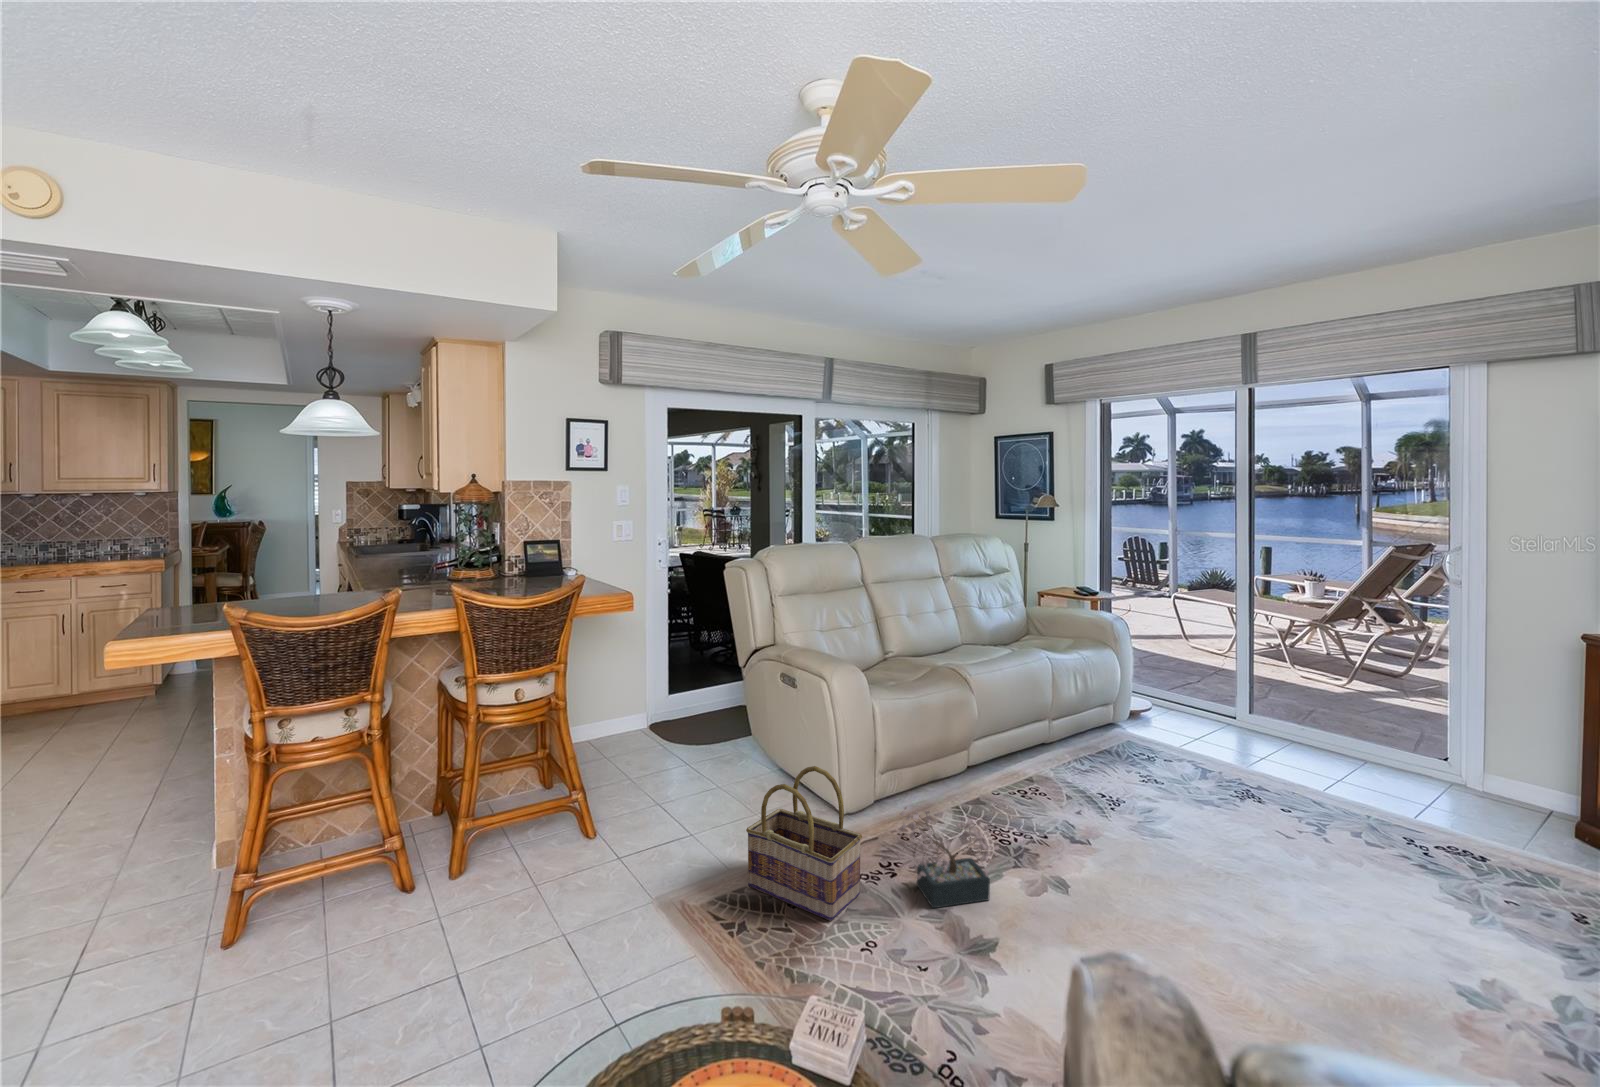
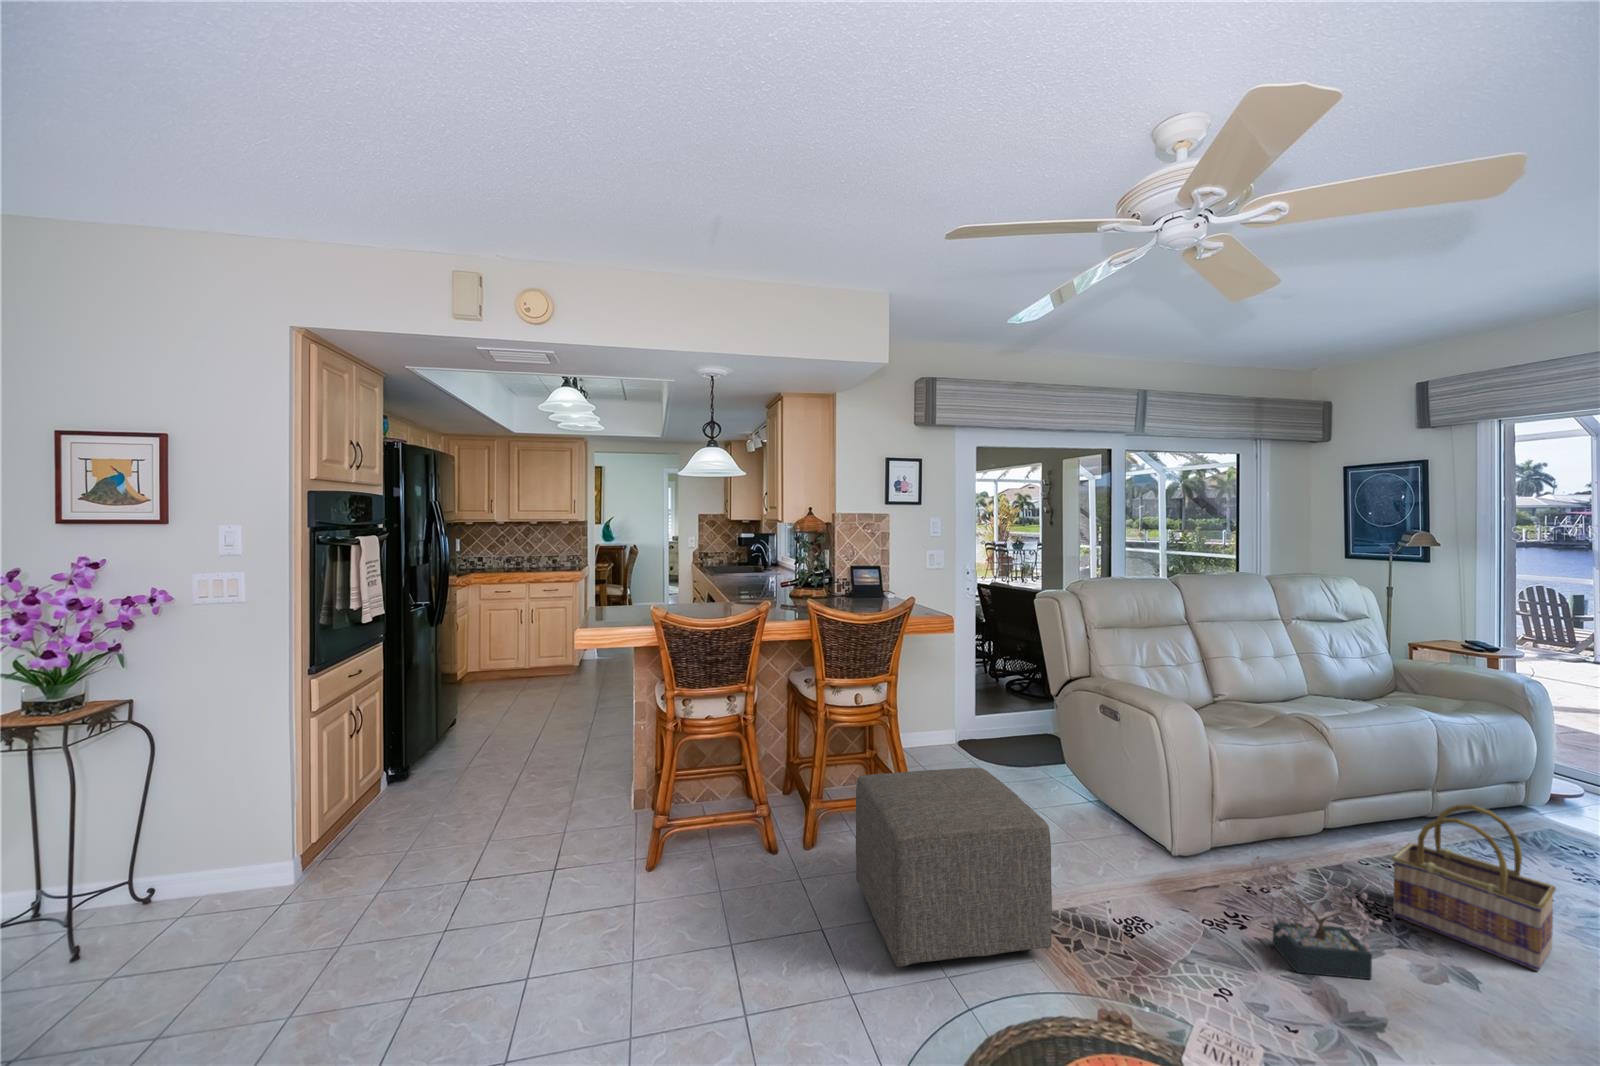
ottoman: none [500,757,712,1003] -> present [856,768,1052,967]
basket: present [746,766,862,921] -> present [1392,804,1556,971]

